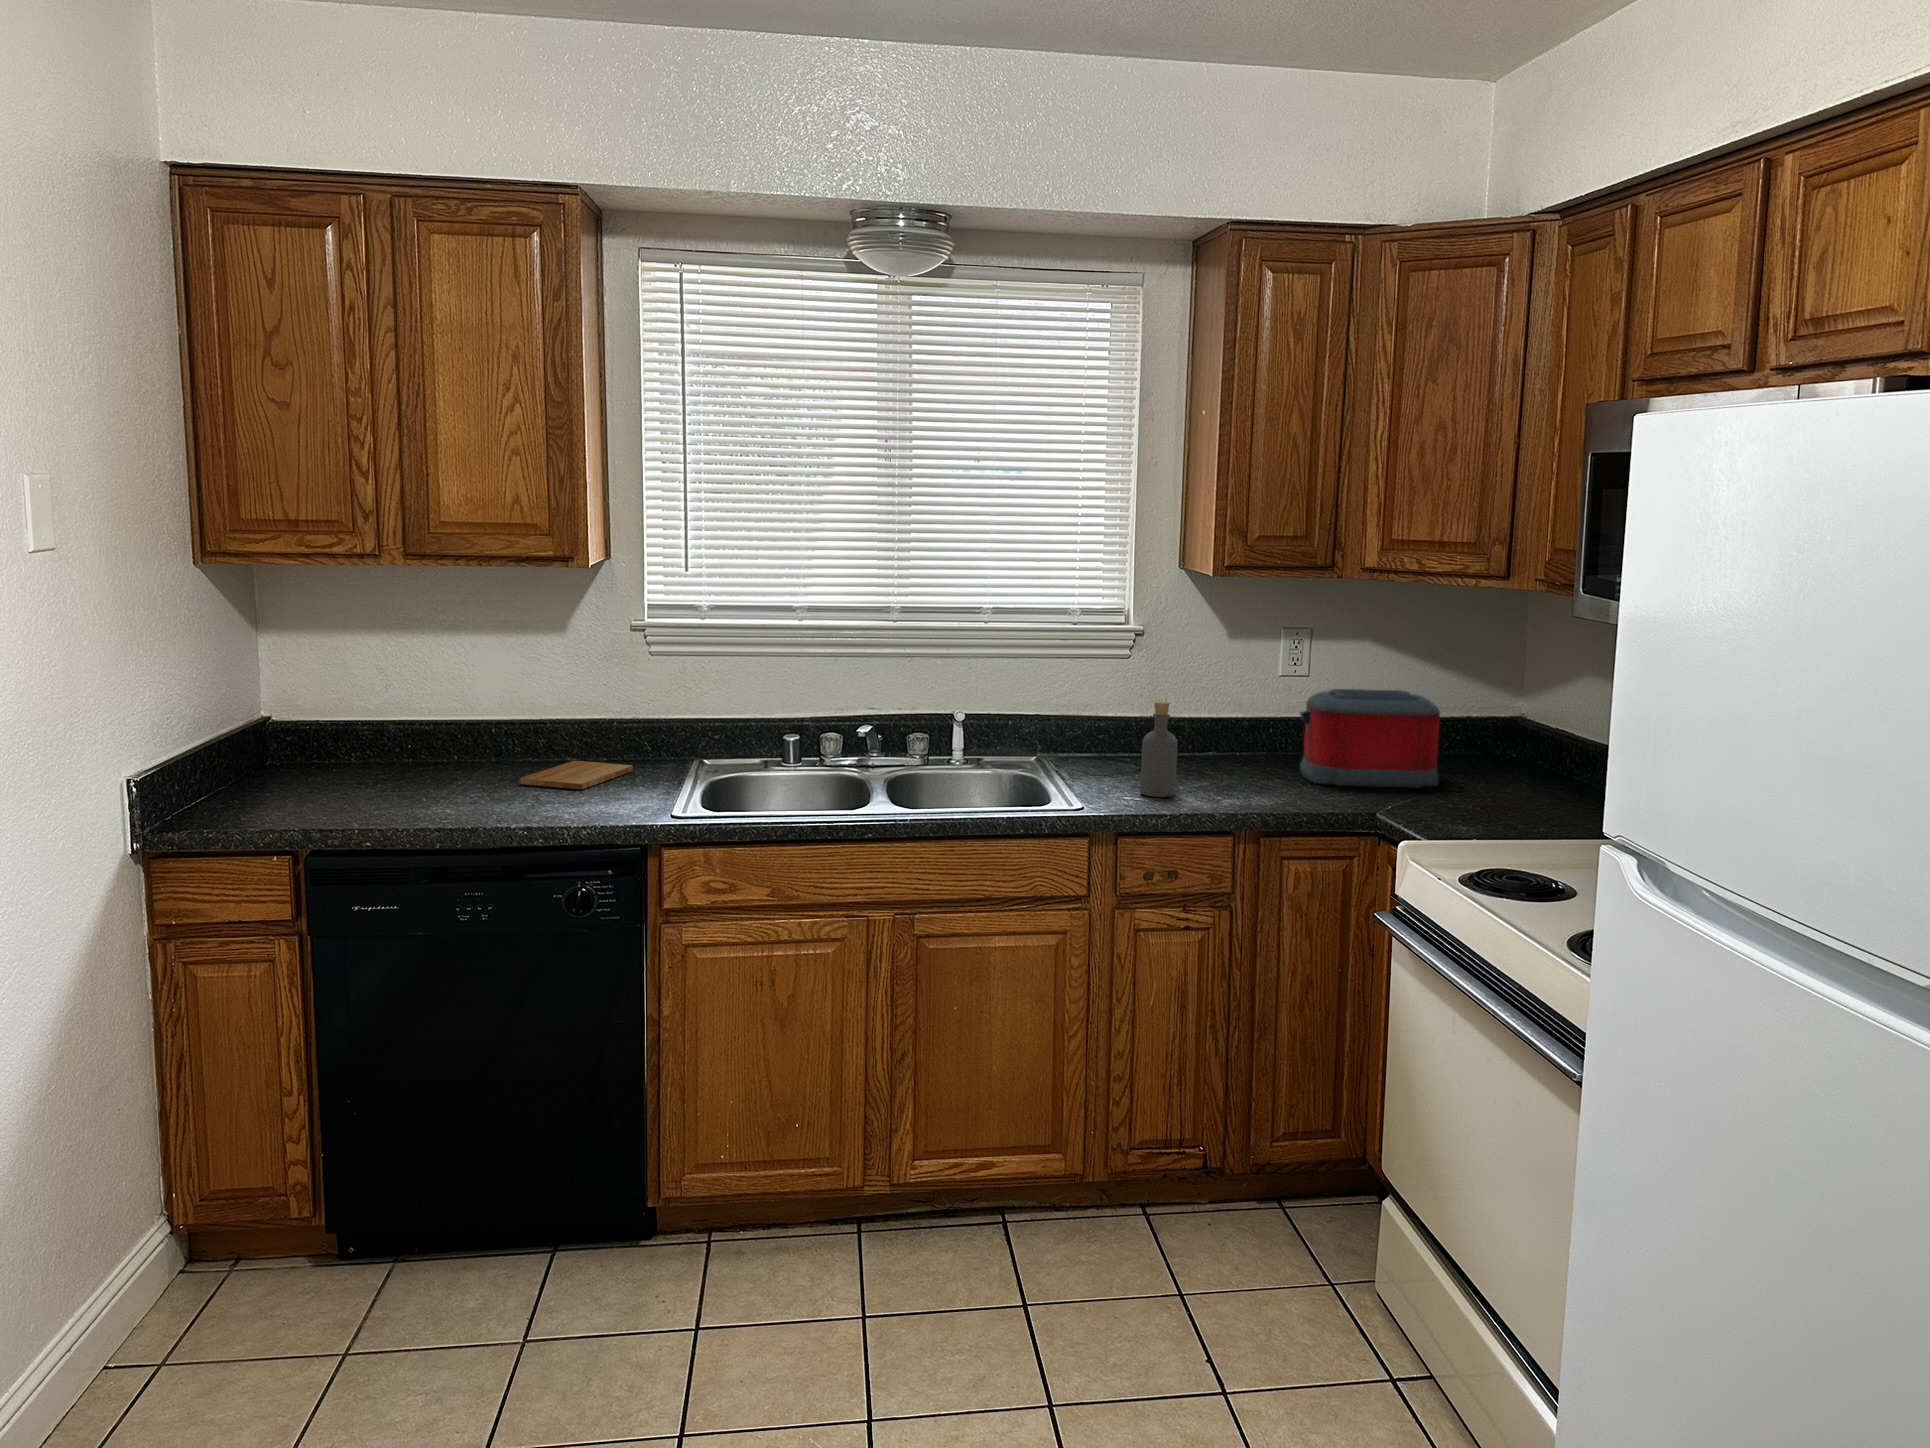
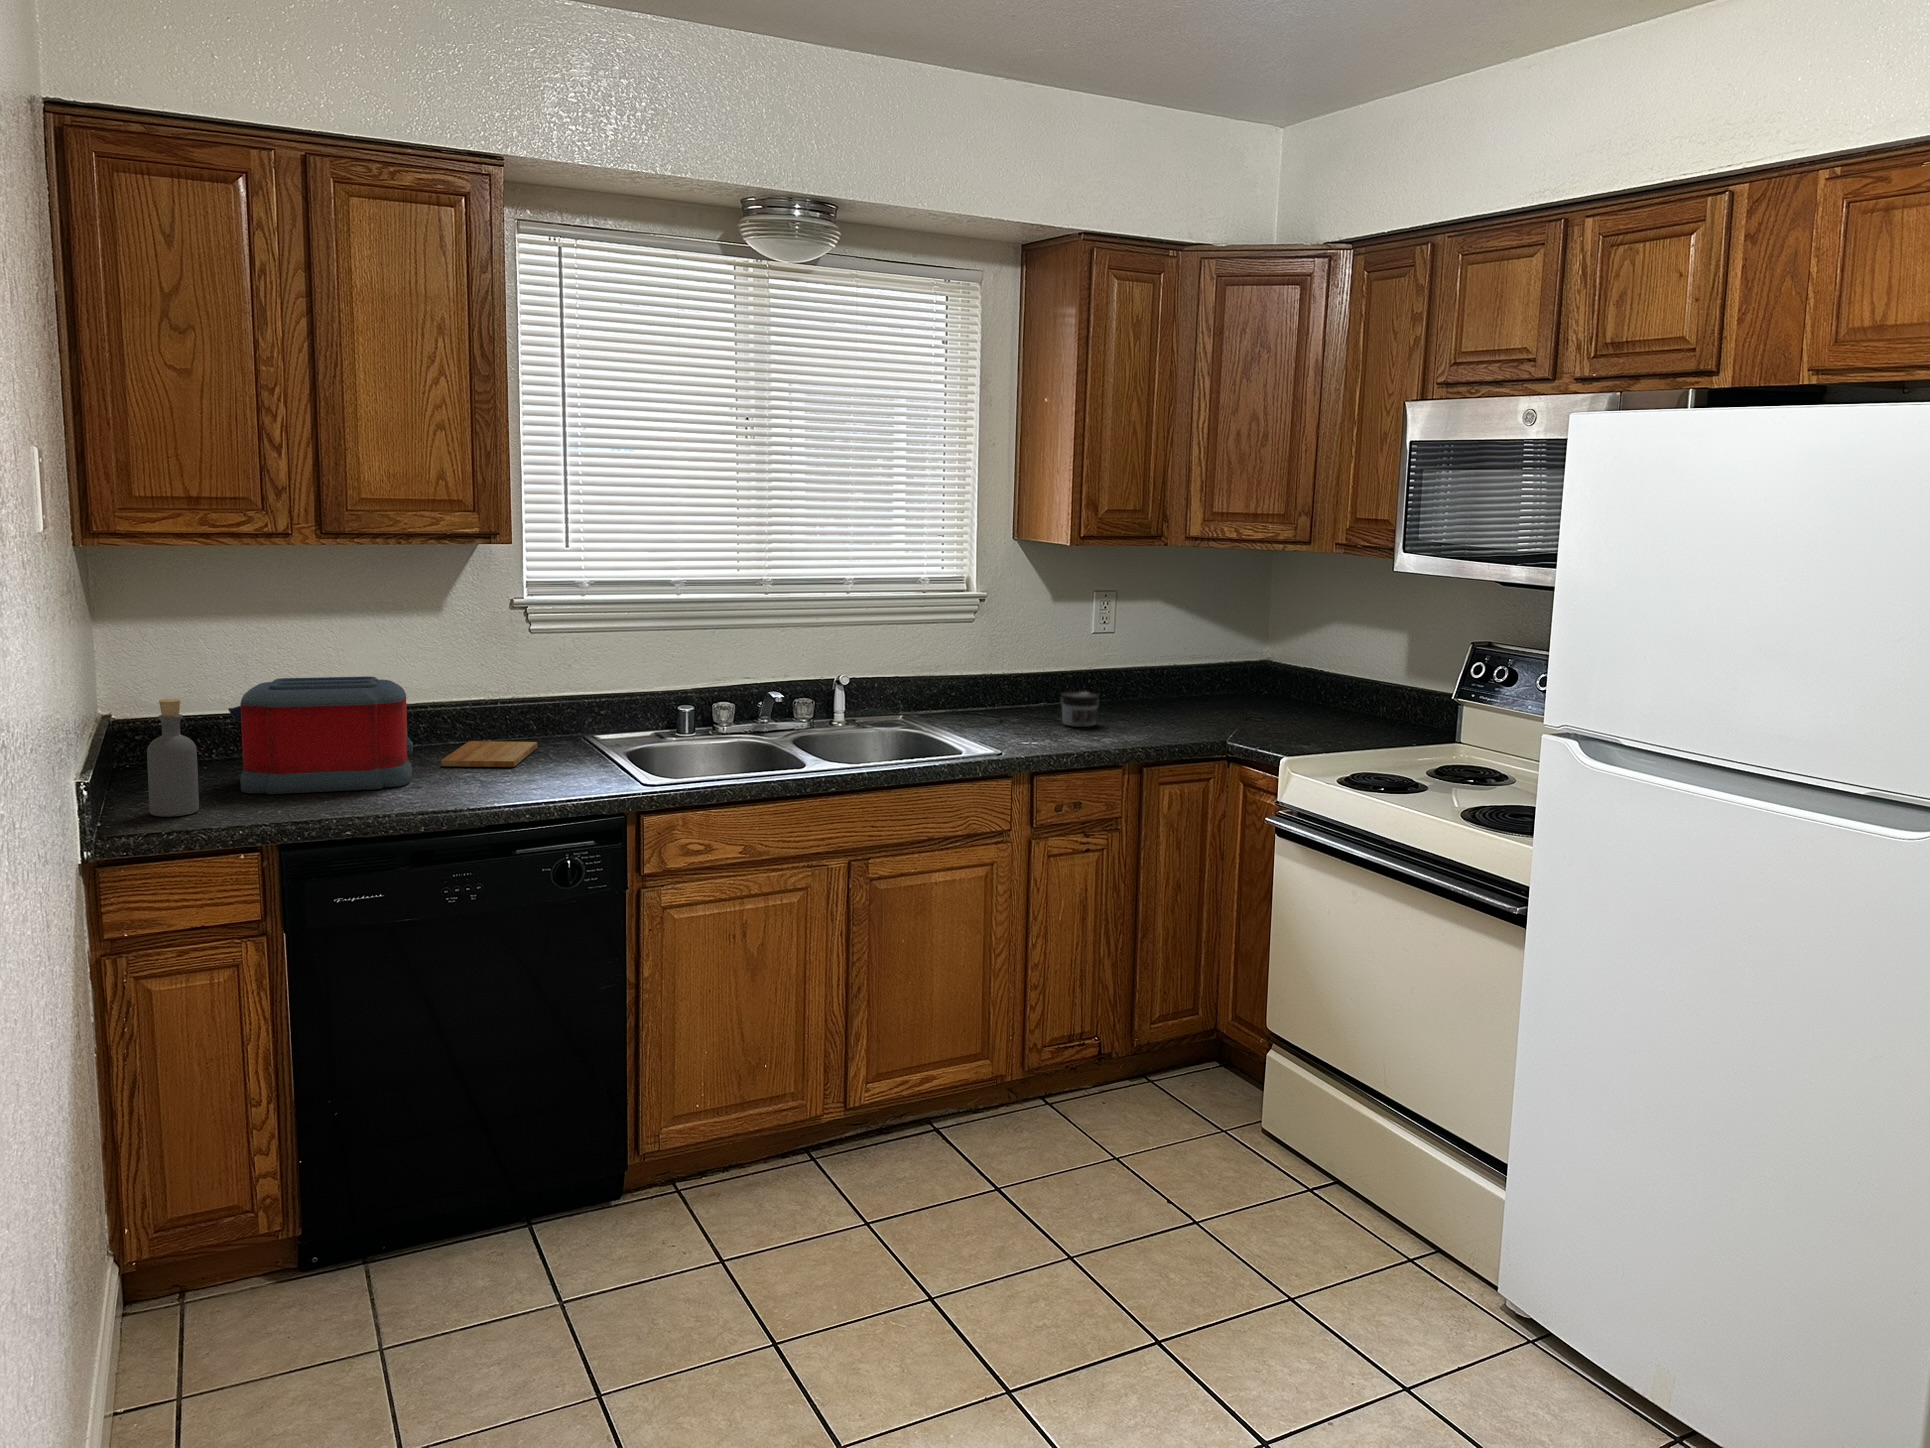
toaster: present [1300,689,1440,788] -> present [228,676,413,794]
bottle: present [1140,701,1178,797] -> present [147,699,199,817]
jar: none [1204,744,1249,785] -> present [1061,692,1099,727]

